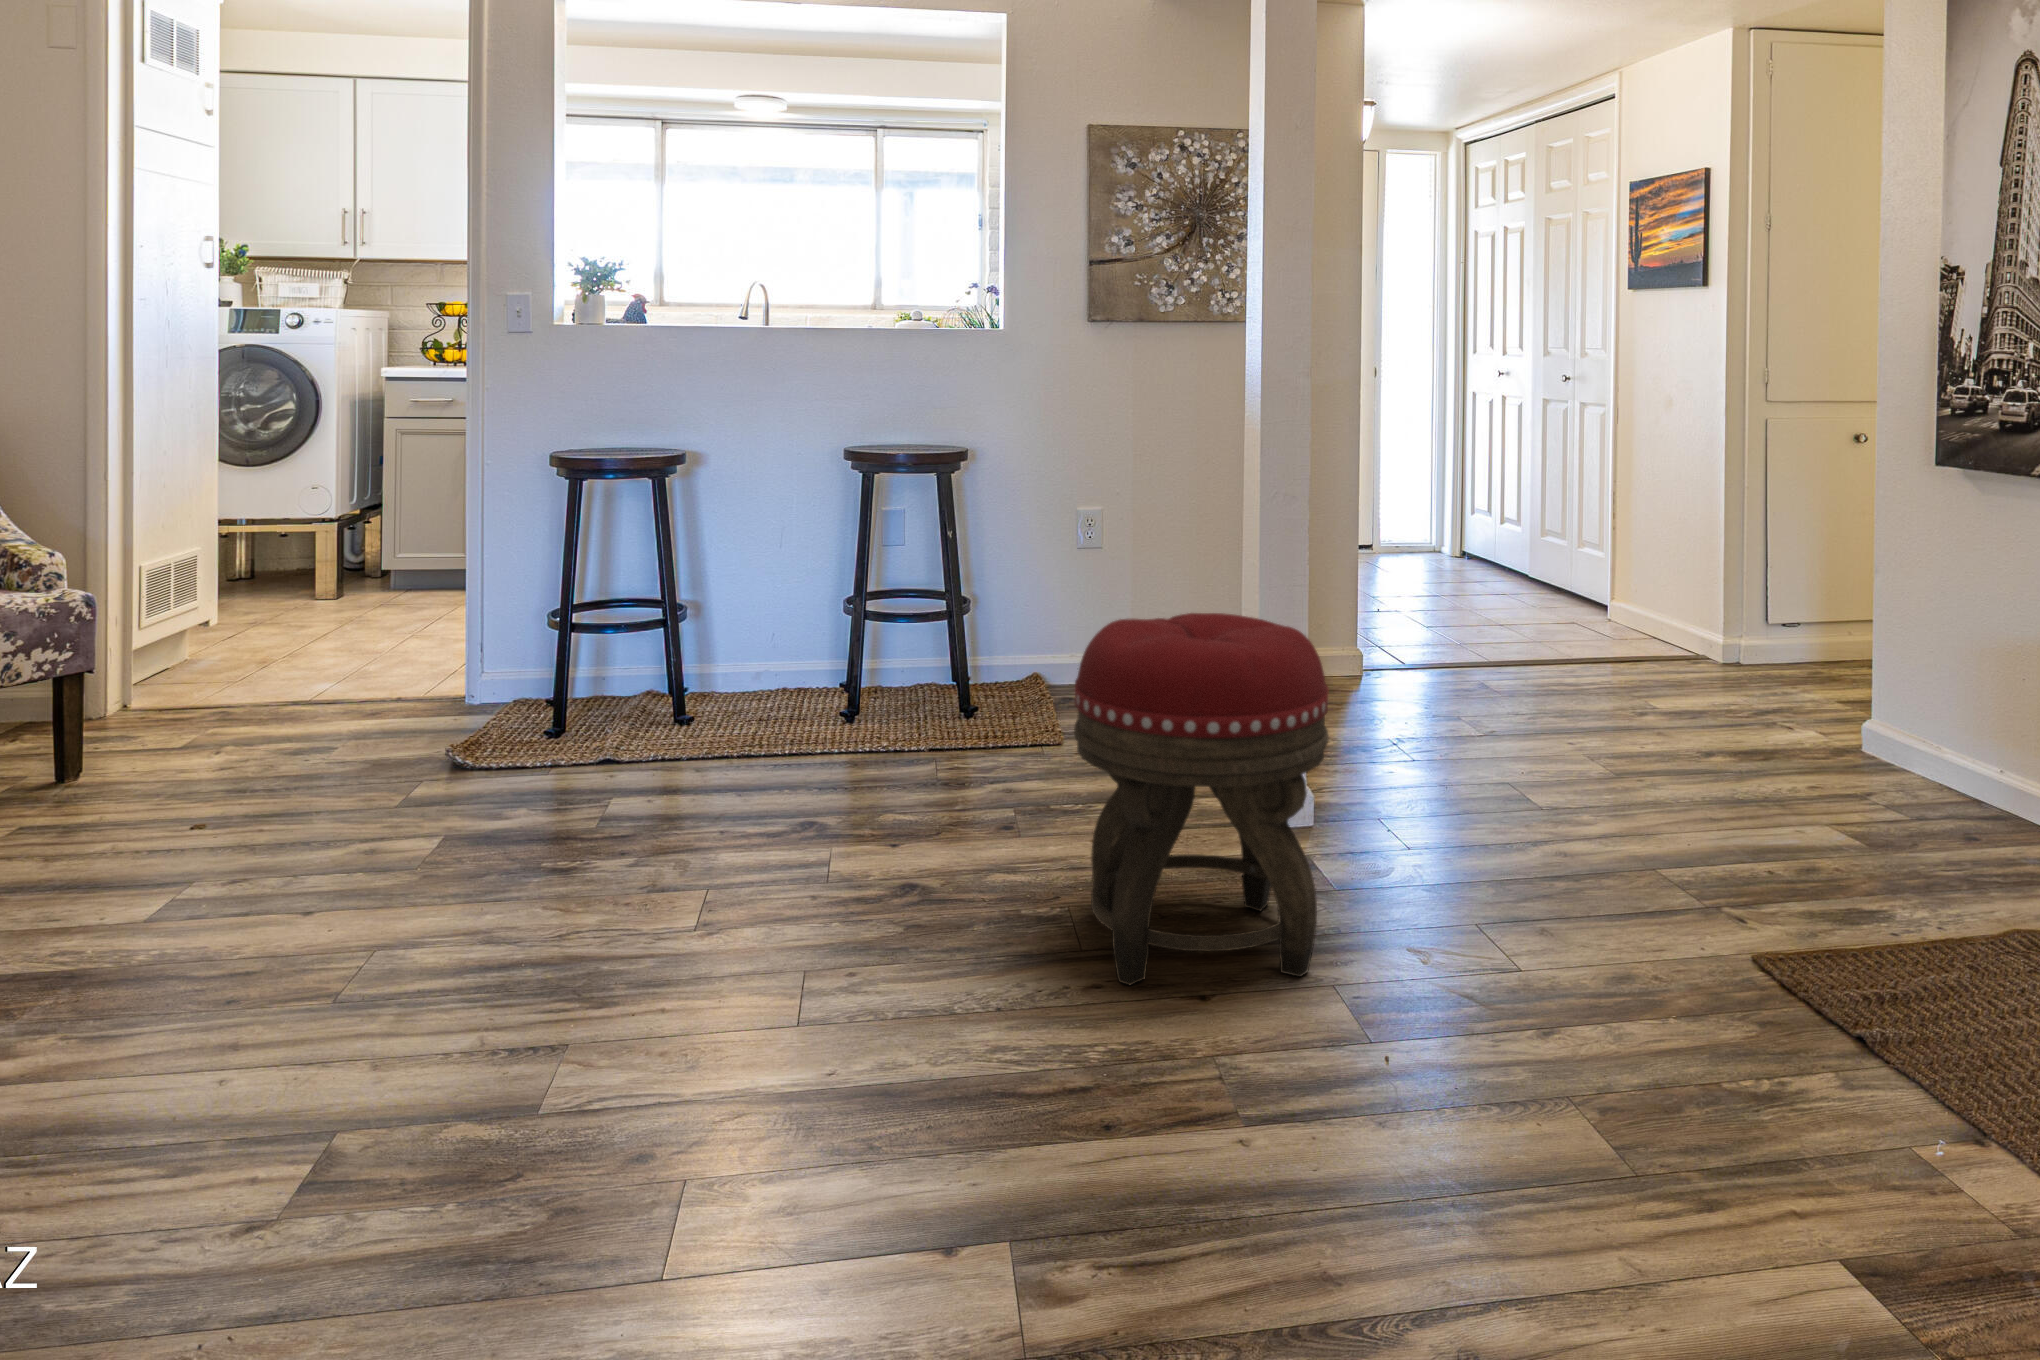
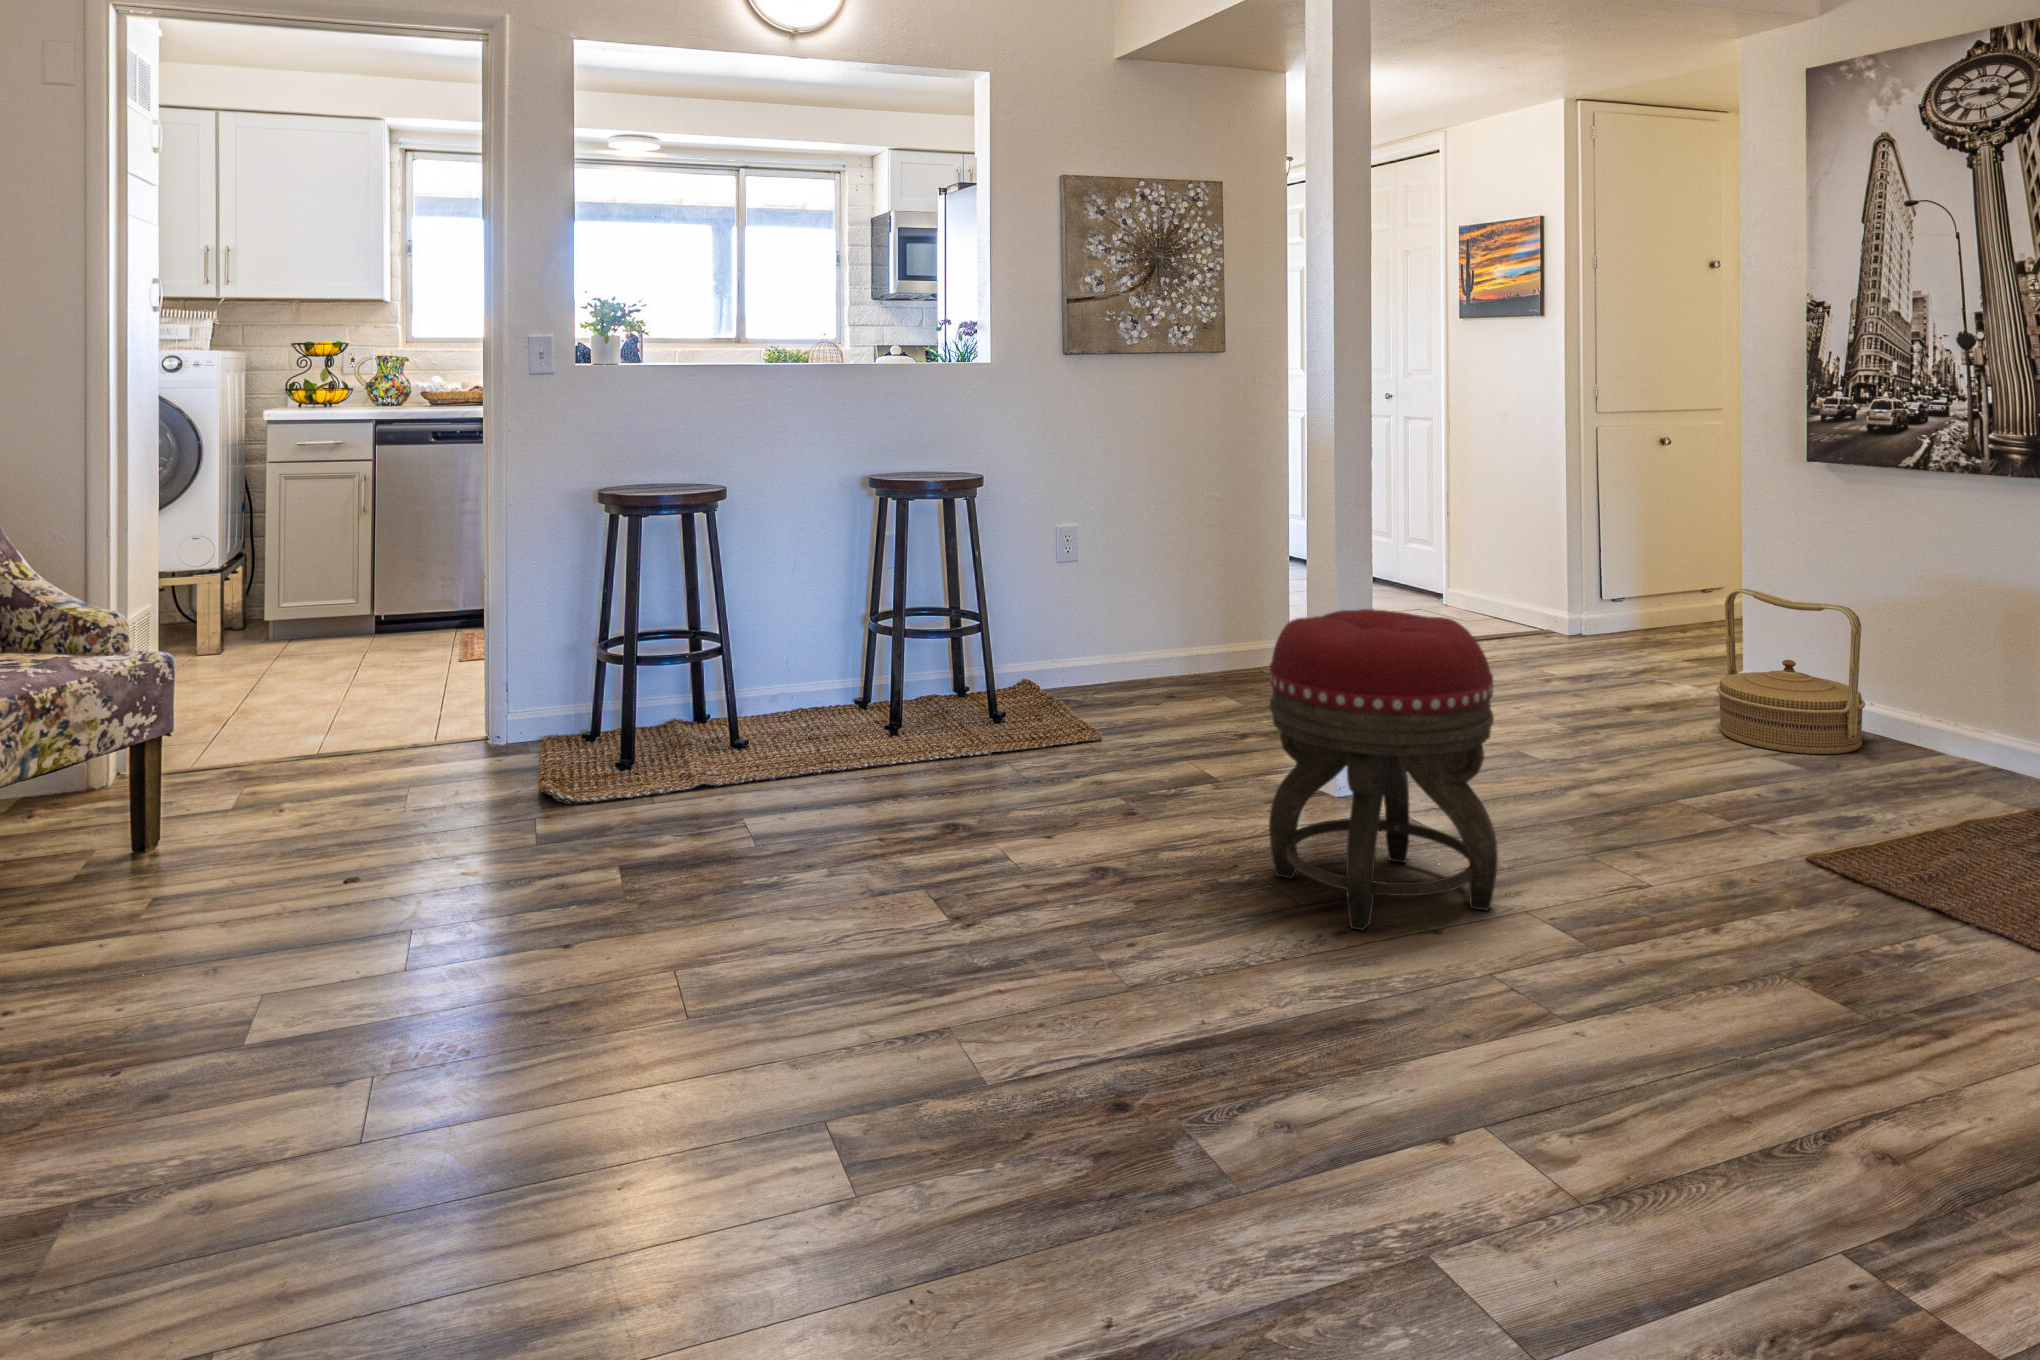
woven basket: none [1801,616,1983,826] -> present [1717,589,1865,754]

